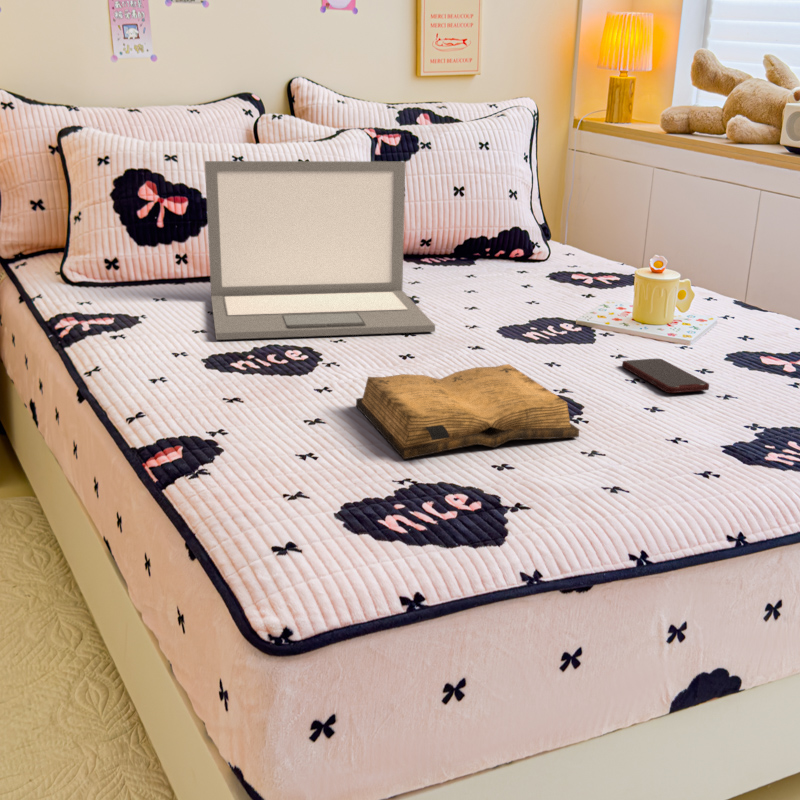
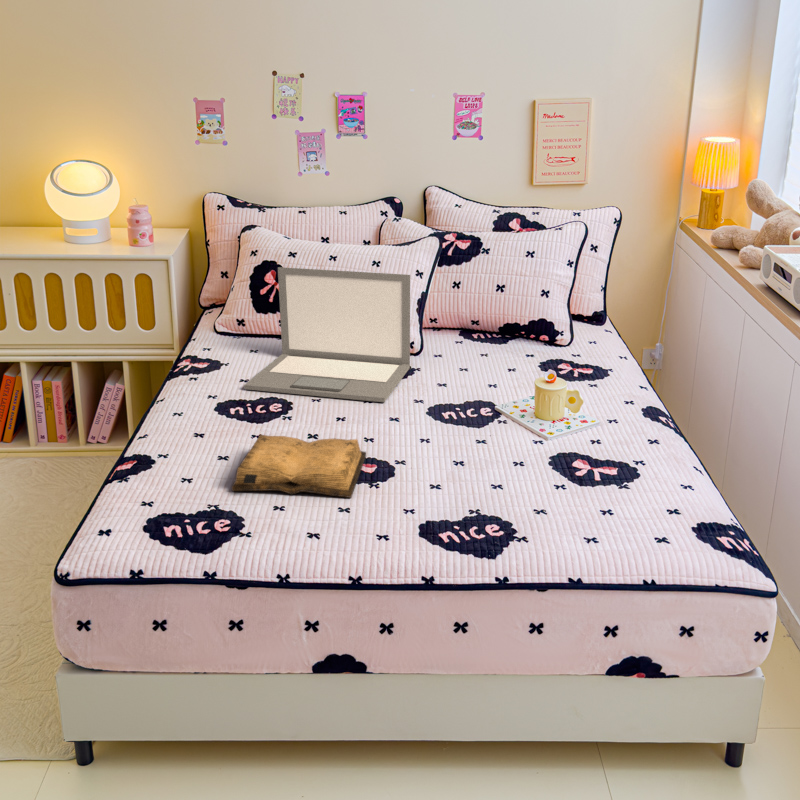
smartphone: present [622,359,709,393] -> none [462,447,501,481]

